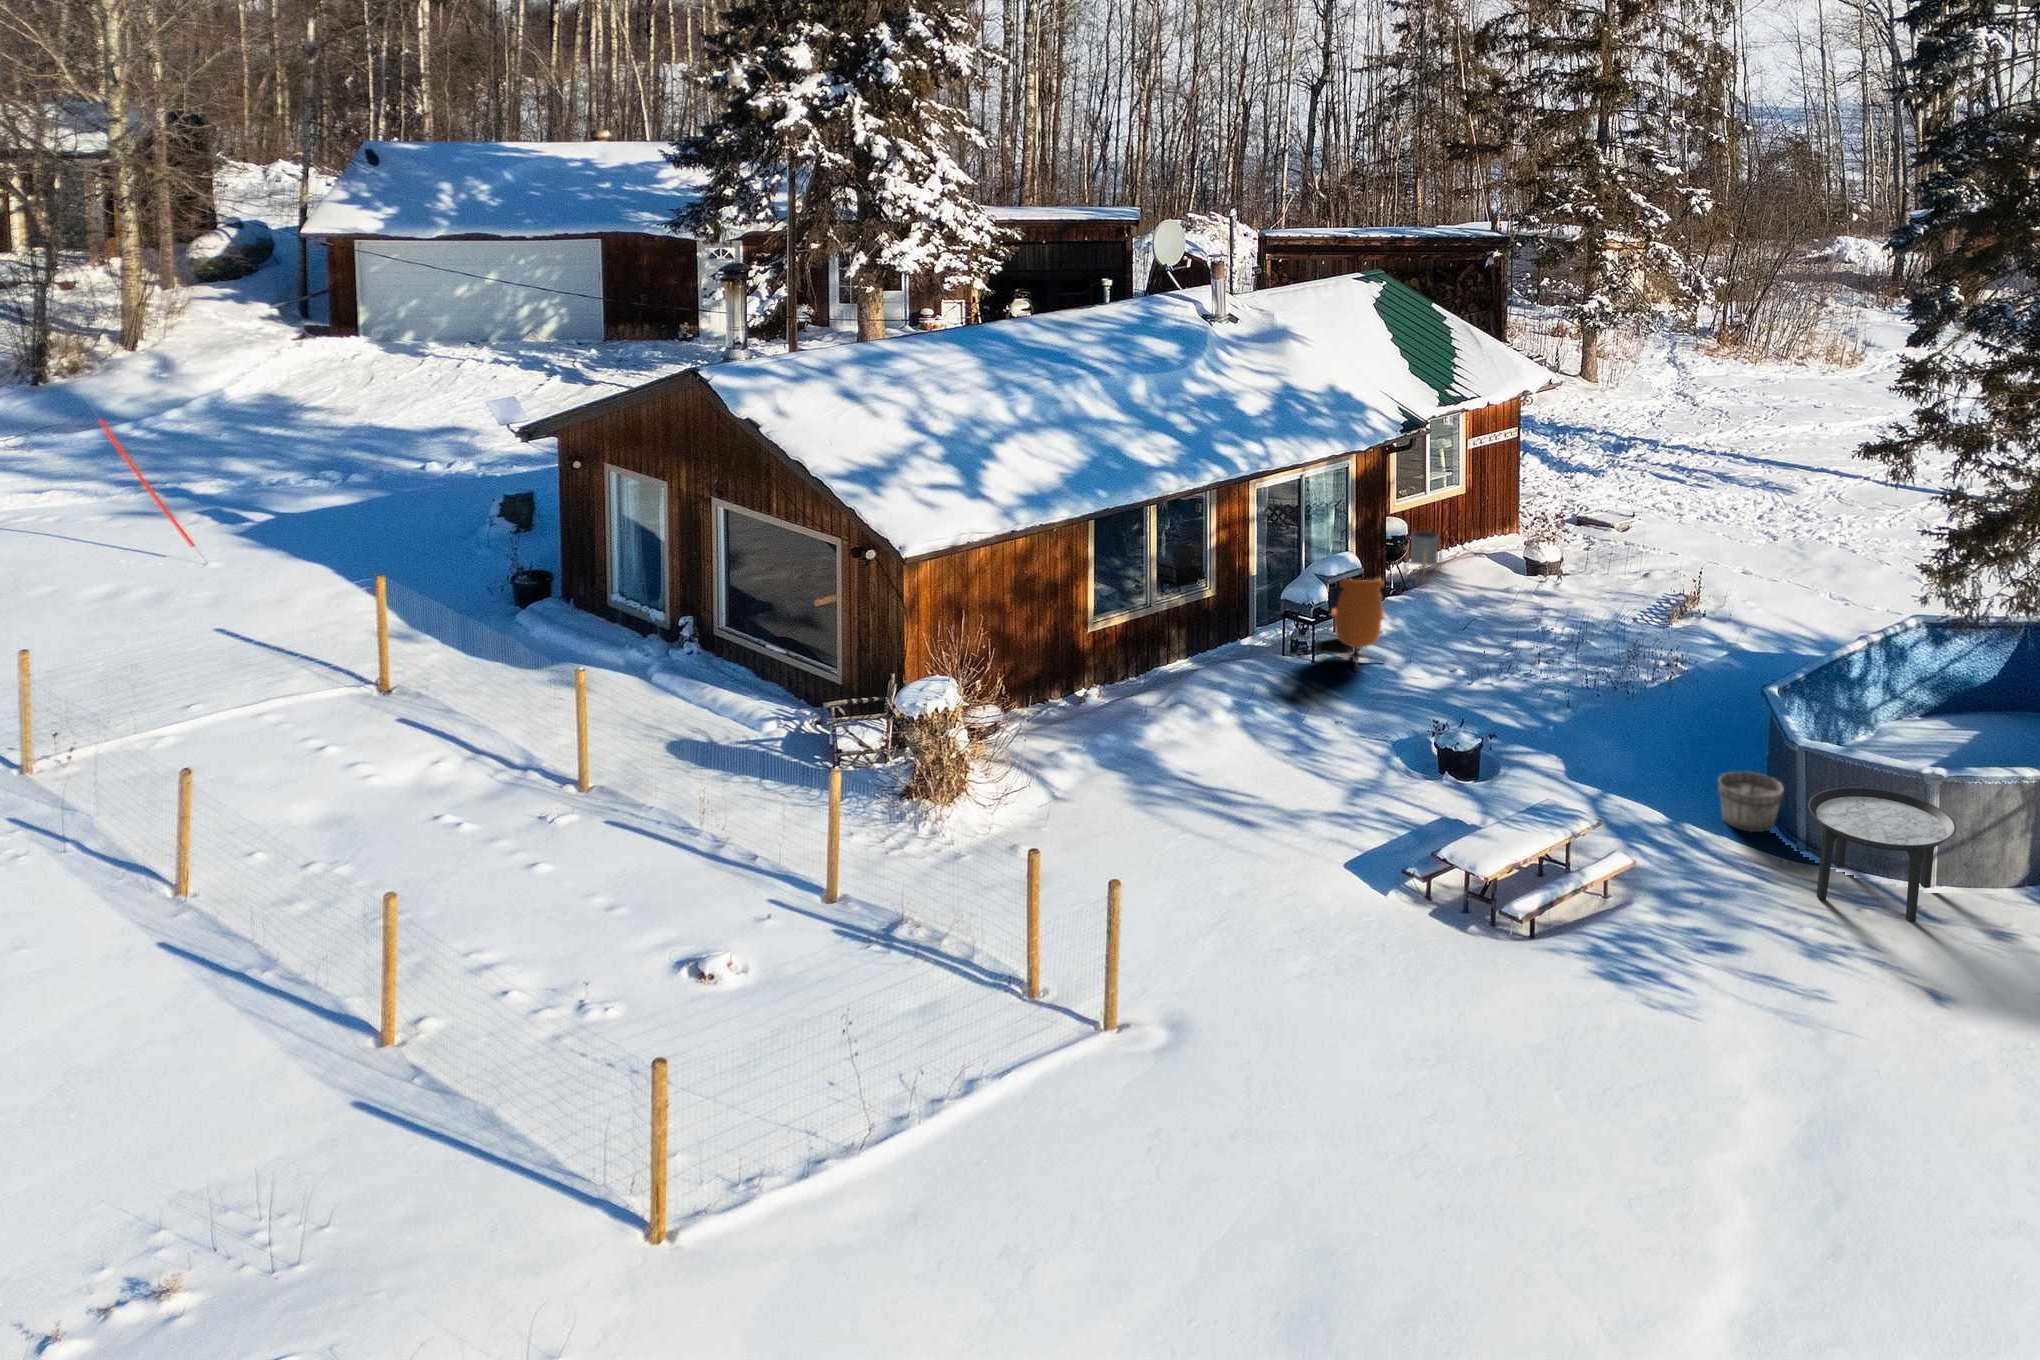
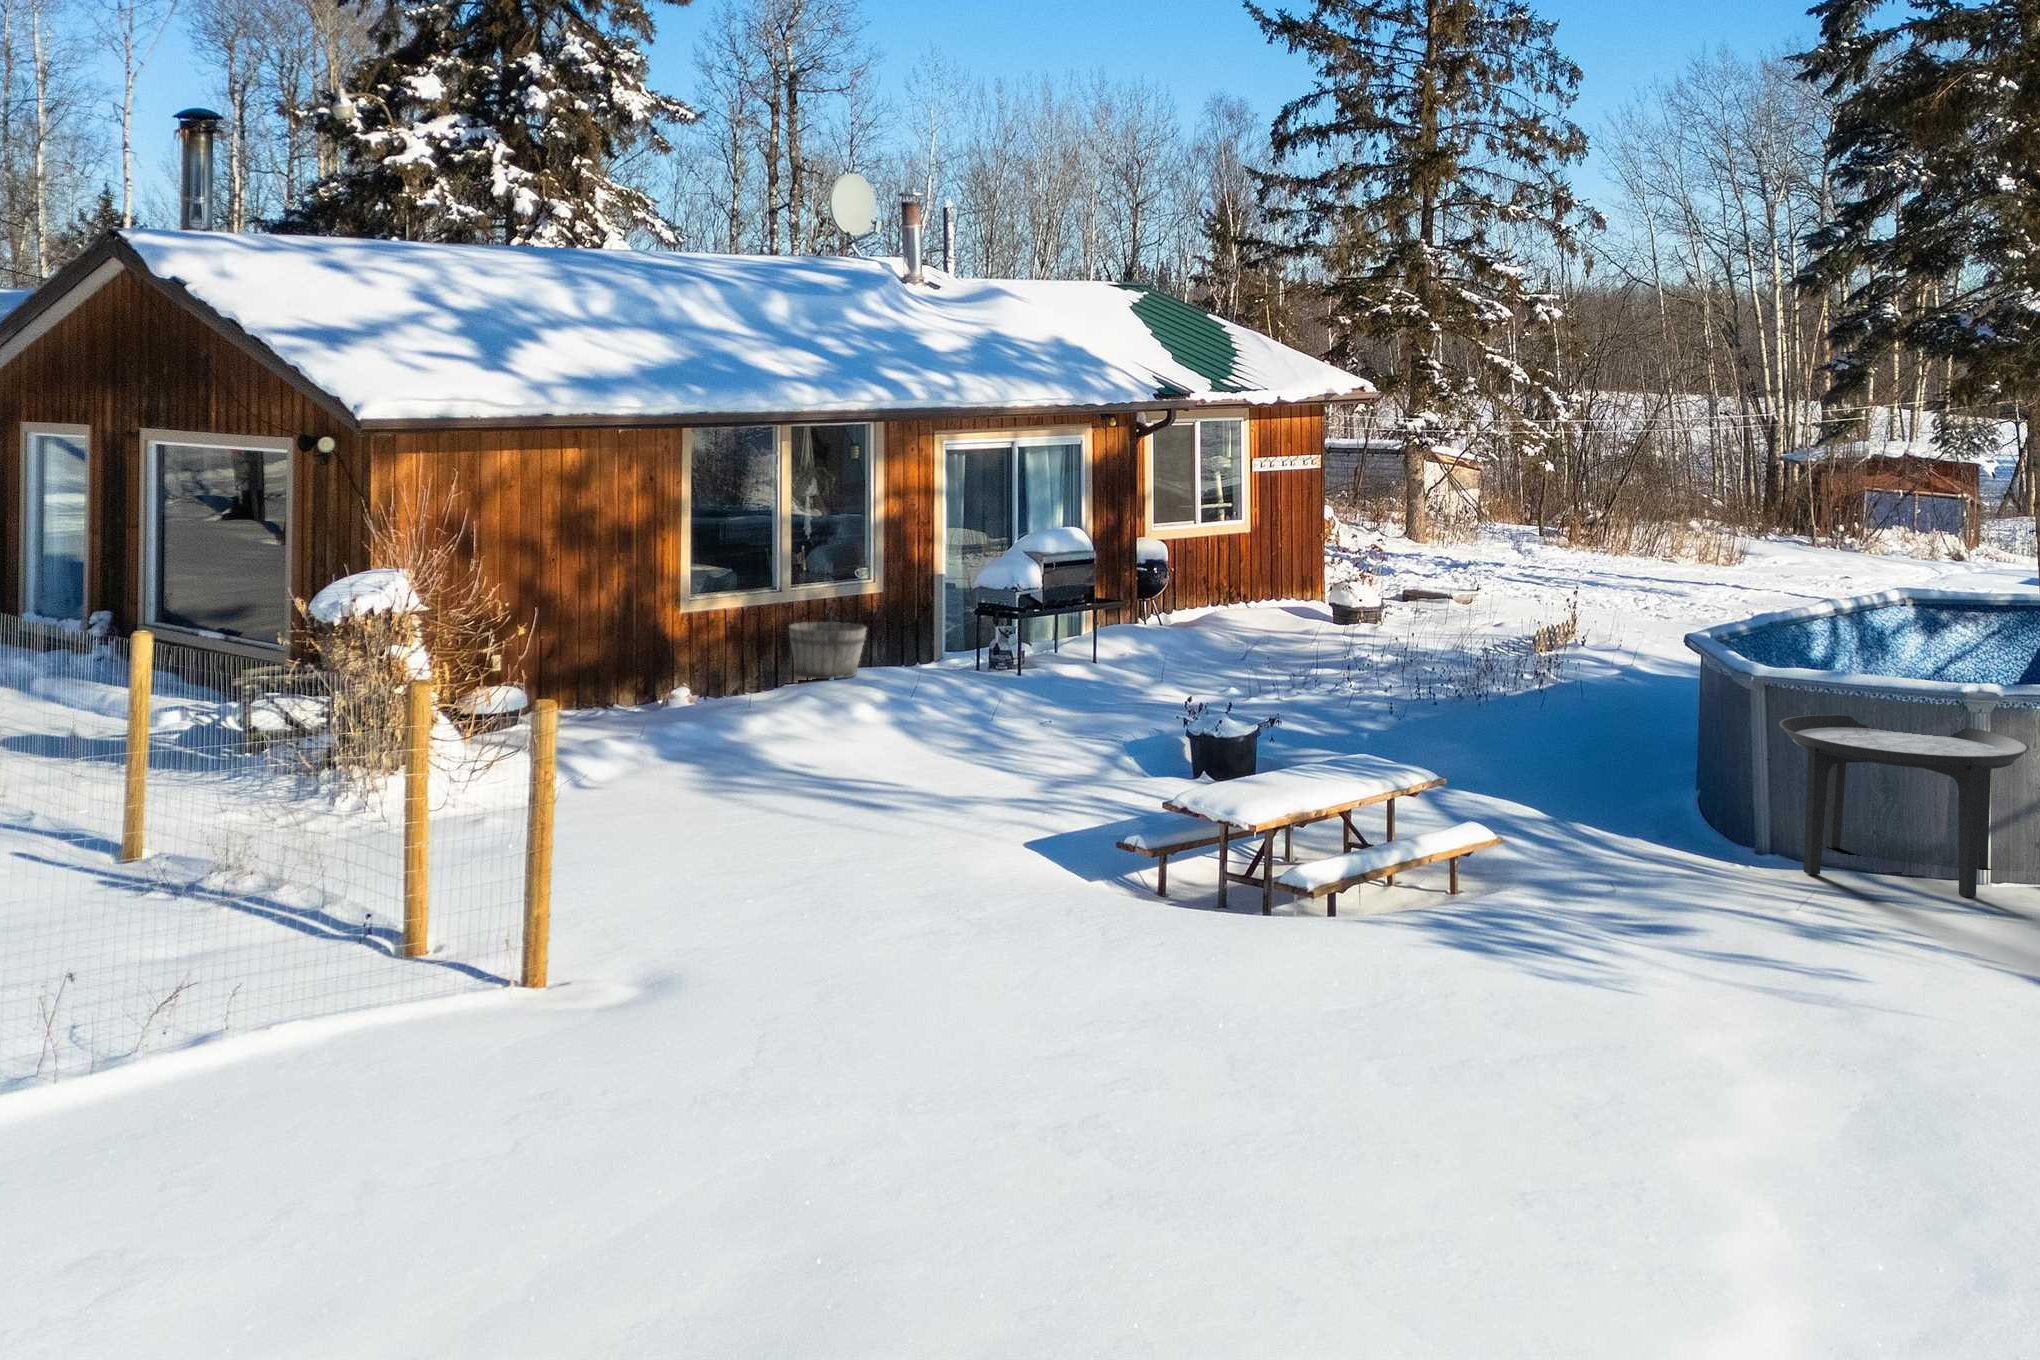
planter: present [1407,531,1441,574] -> none [1164,570,1214,627]
lounge chair: present [1331,578,1385,668] -> none [1034,541,1121,685]
wooden bucket: present [1718,772,1784,832] -> present [789,613,866,679]

